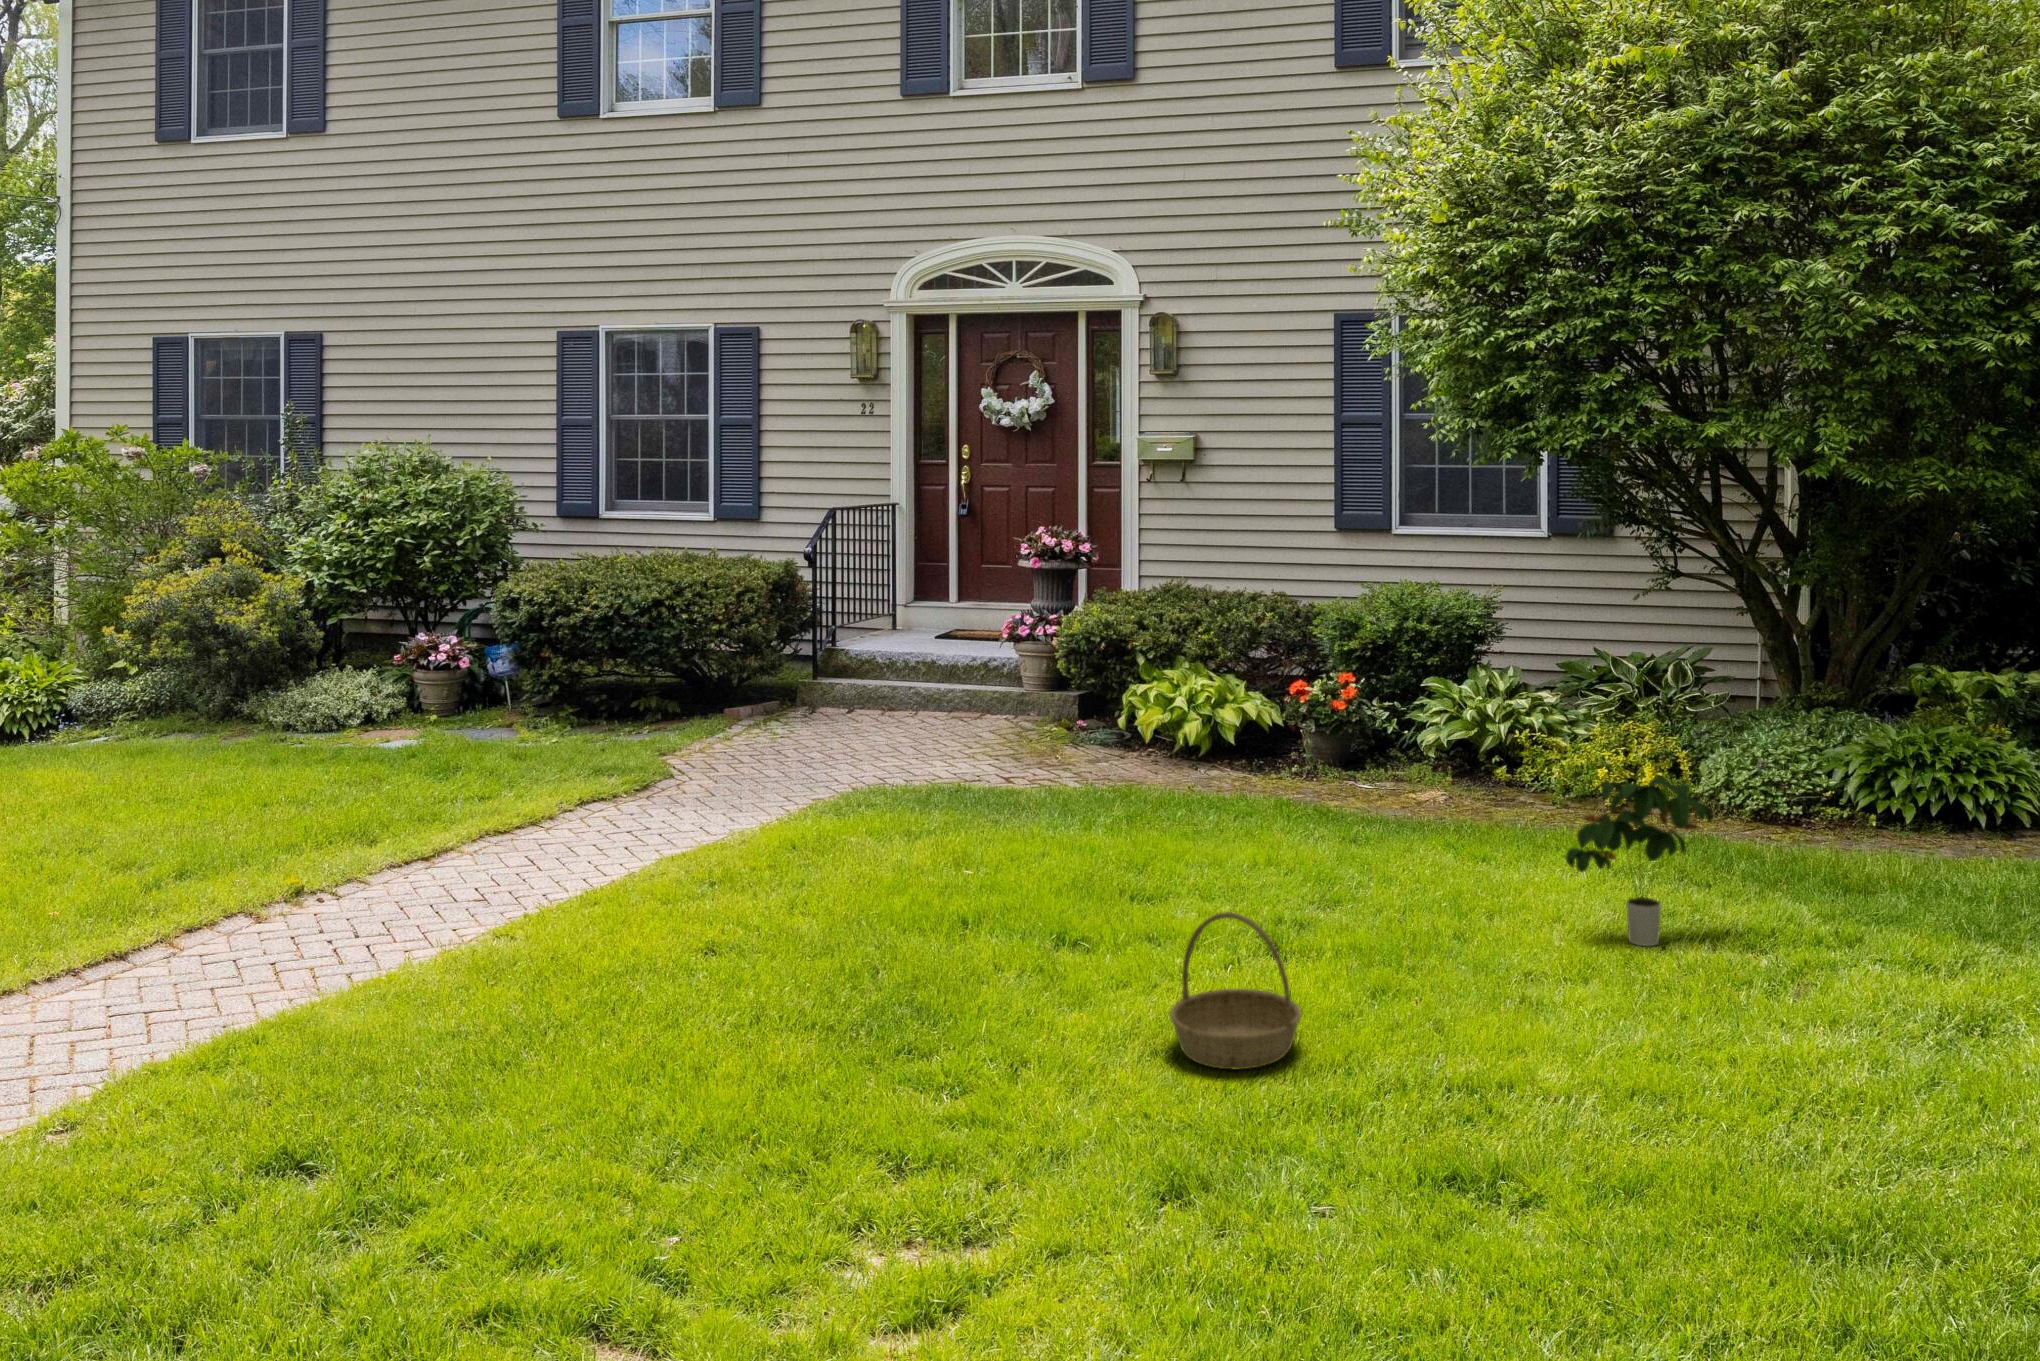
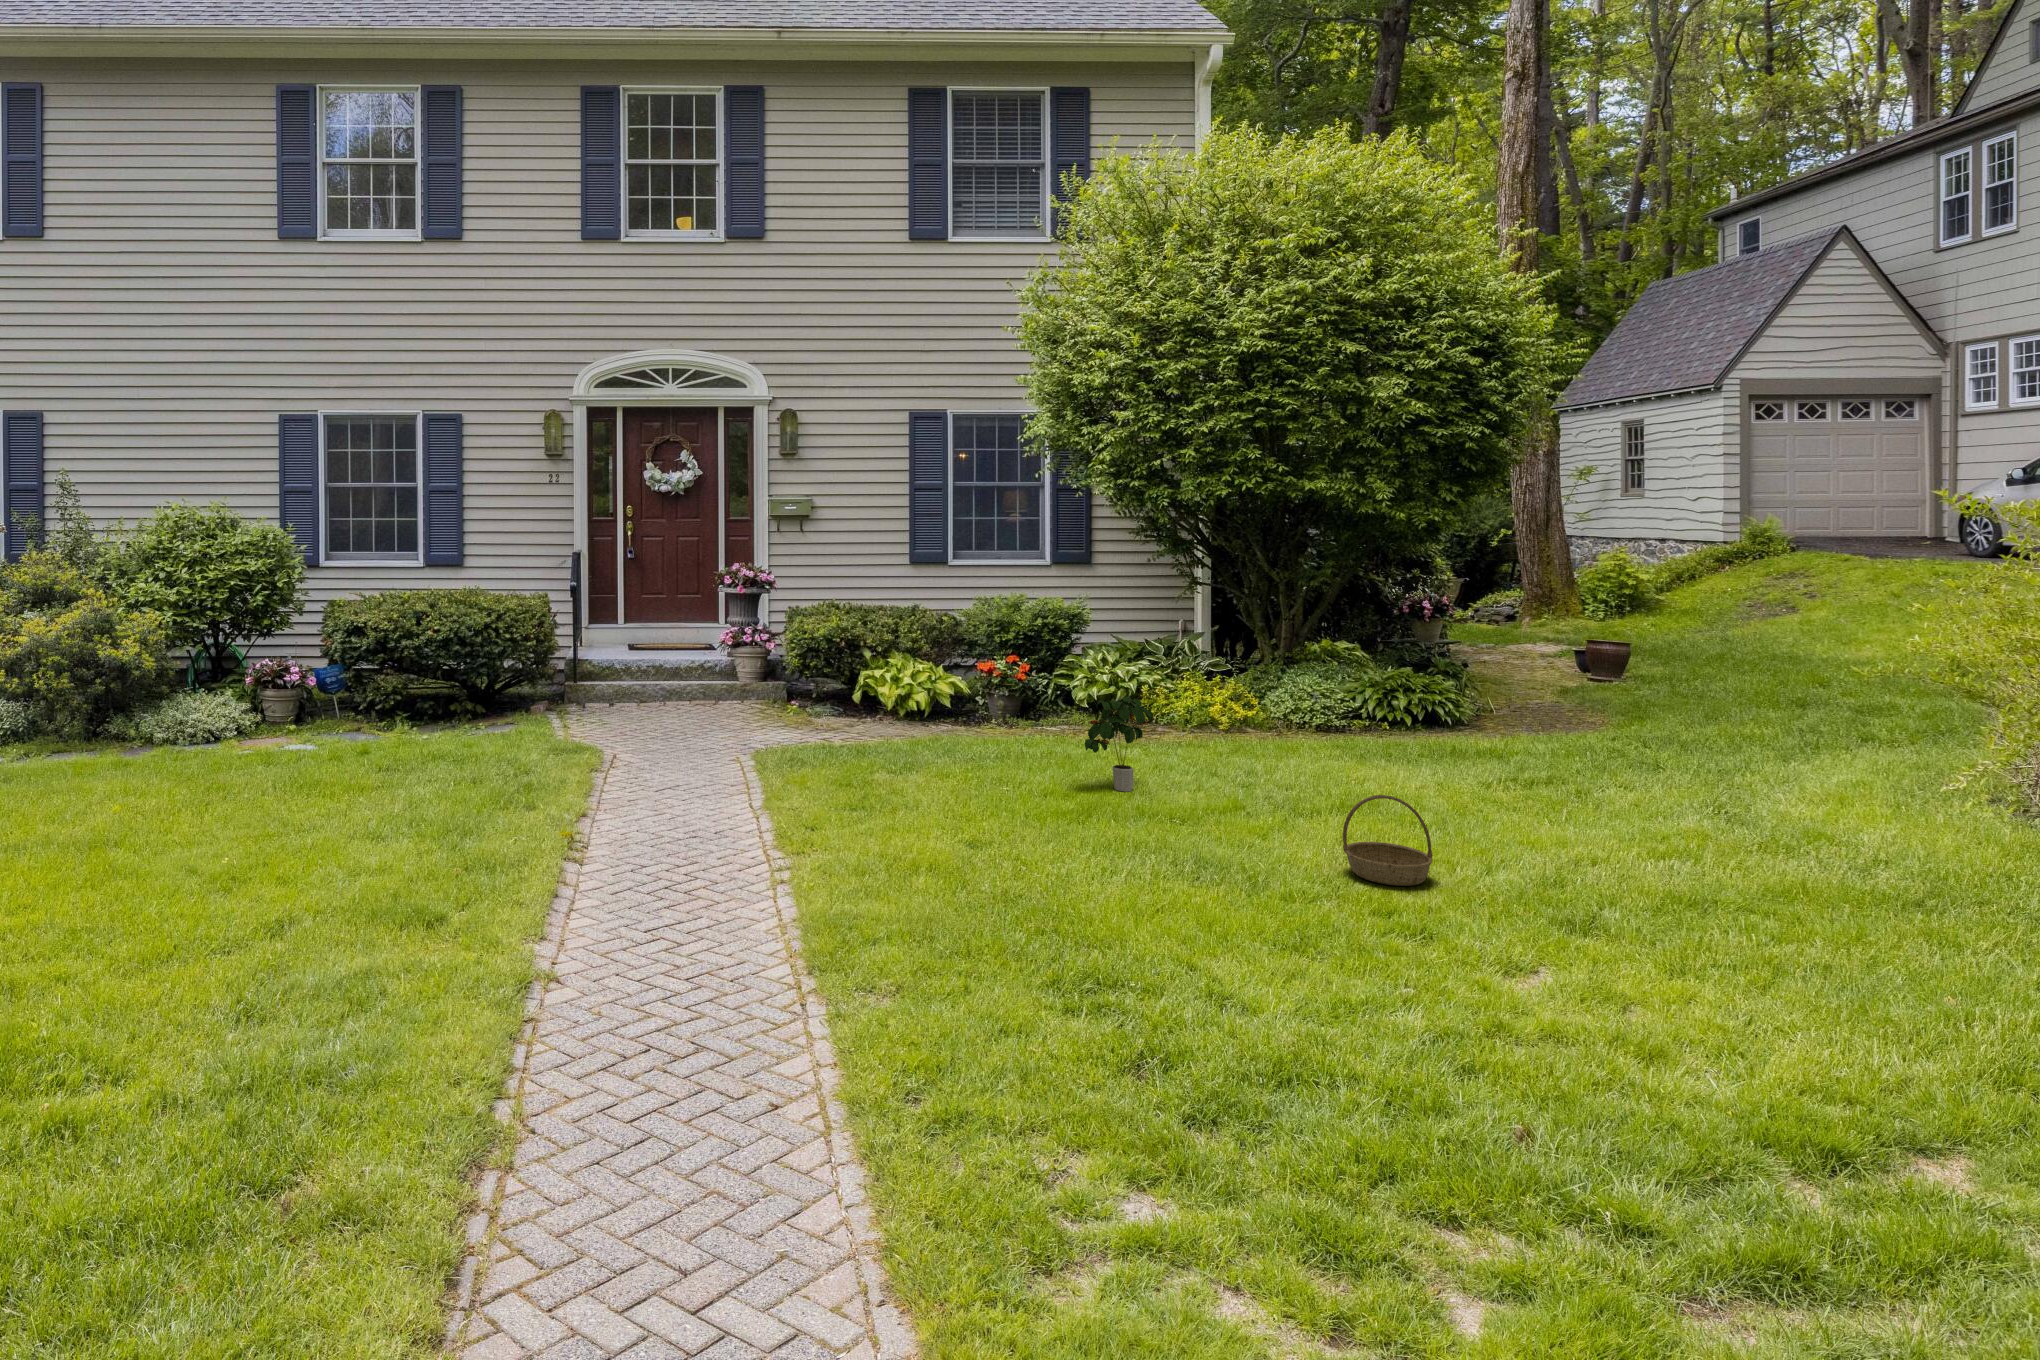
potted plant: present [1565,777,1713,946] -> present [1085,697,1153,791]

